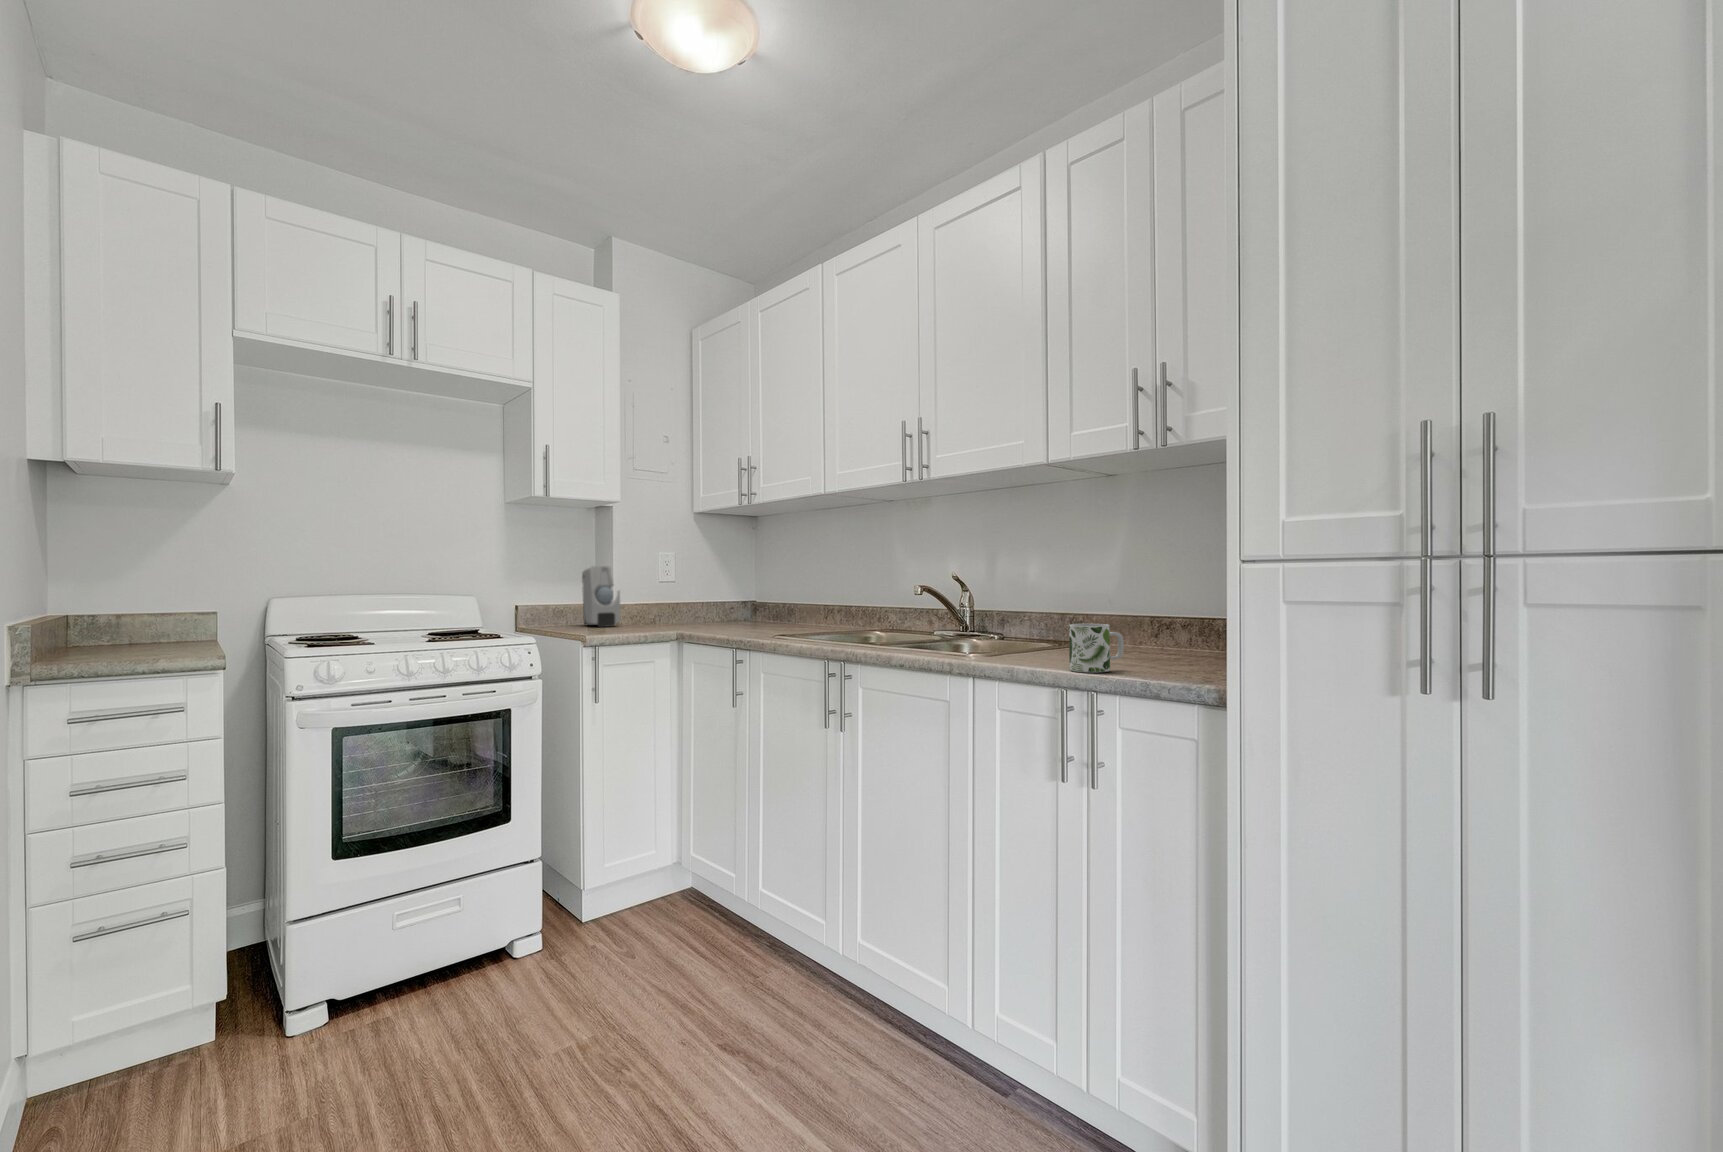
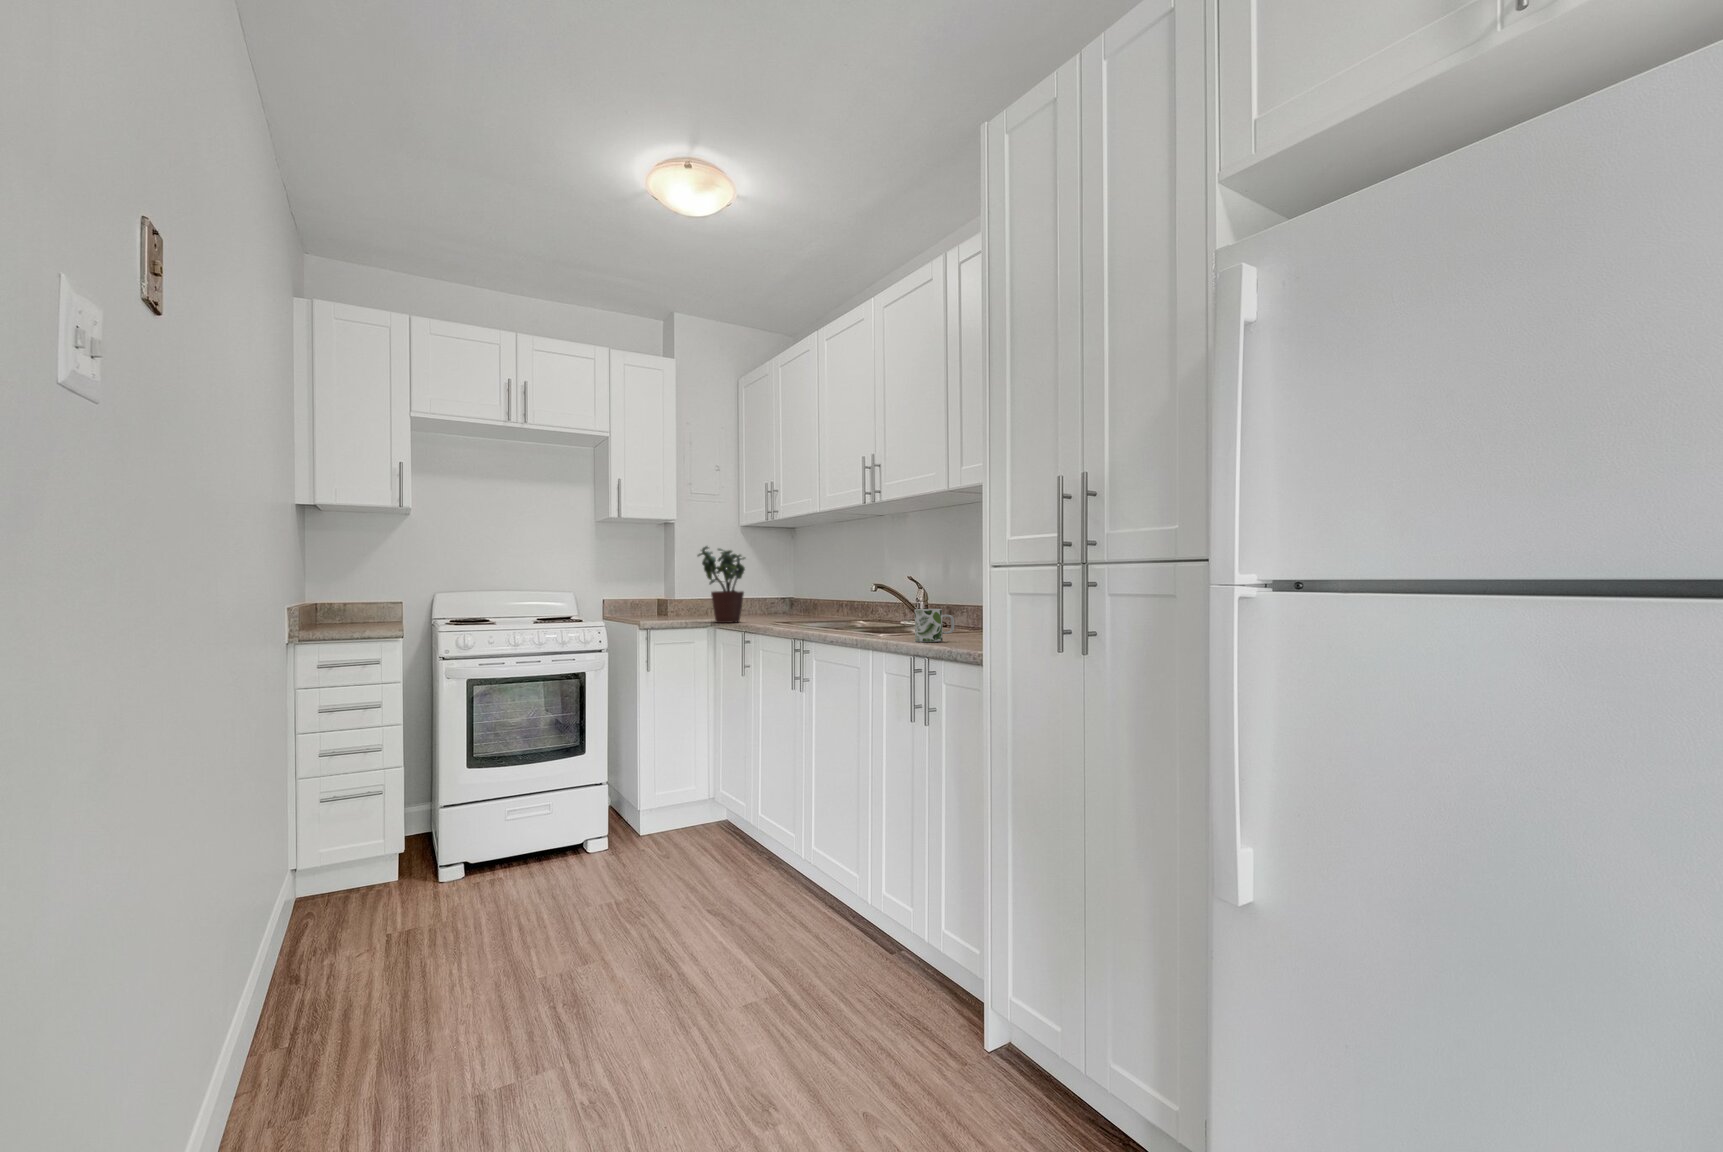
potted plant: none [663,534,729,636] -> present [698,546,745,623]
soap dispenser: present [582,566,620,627] -> none [654,570,680,617]

